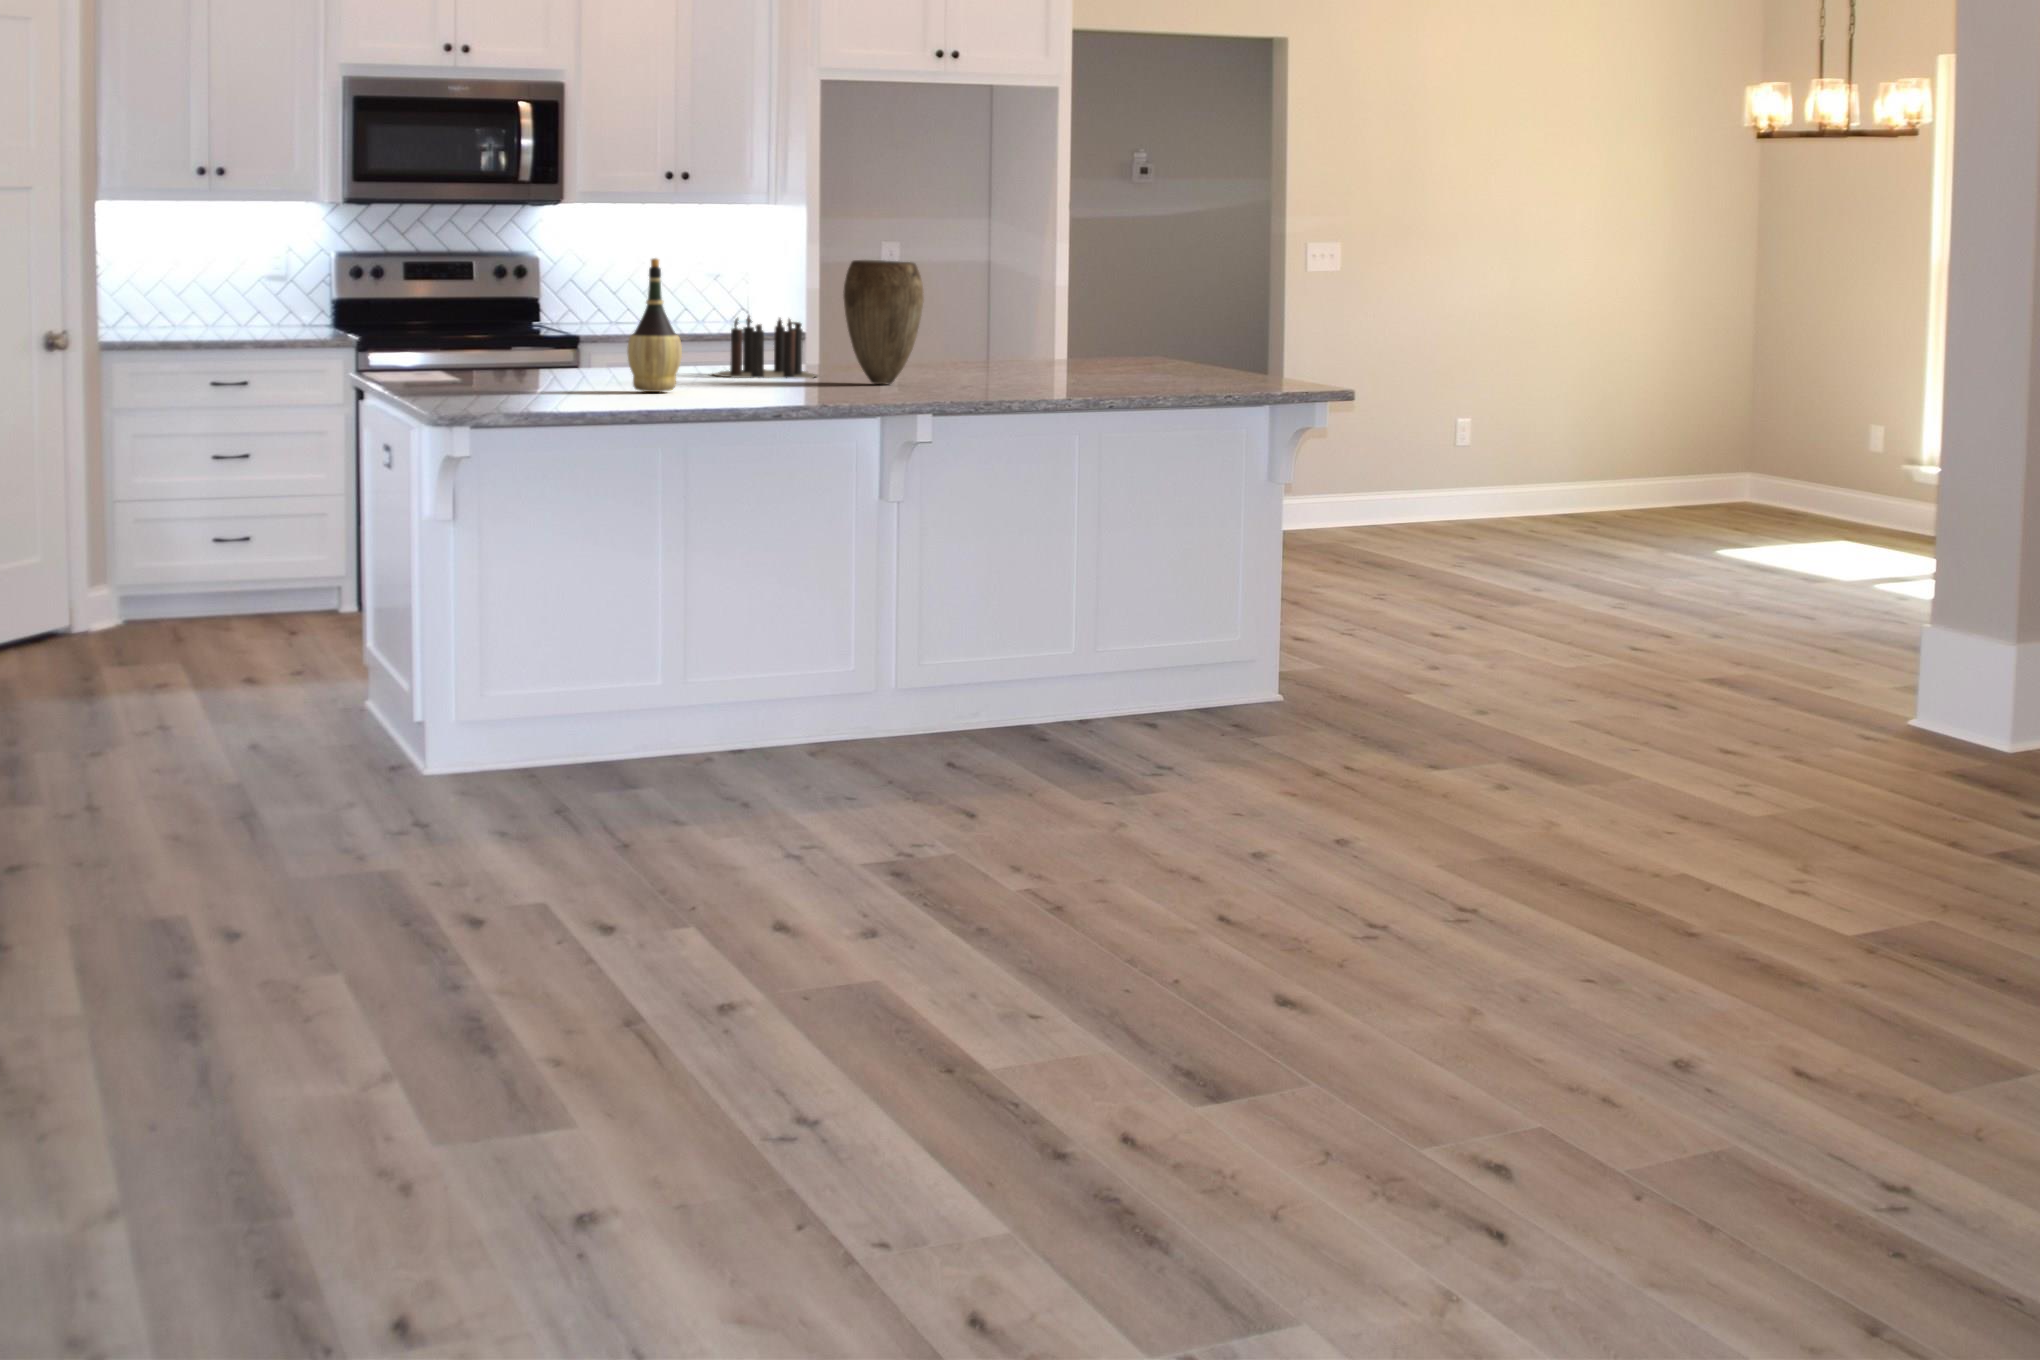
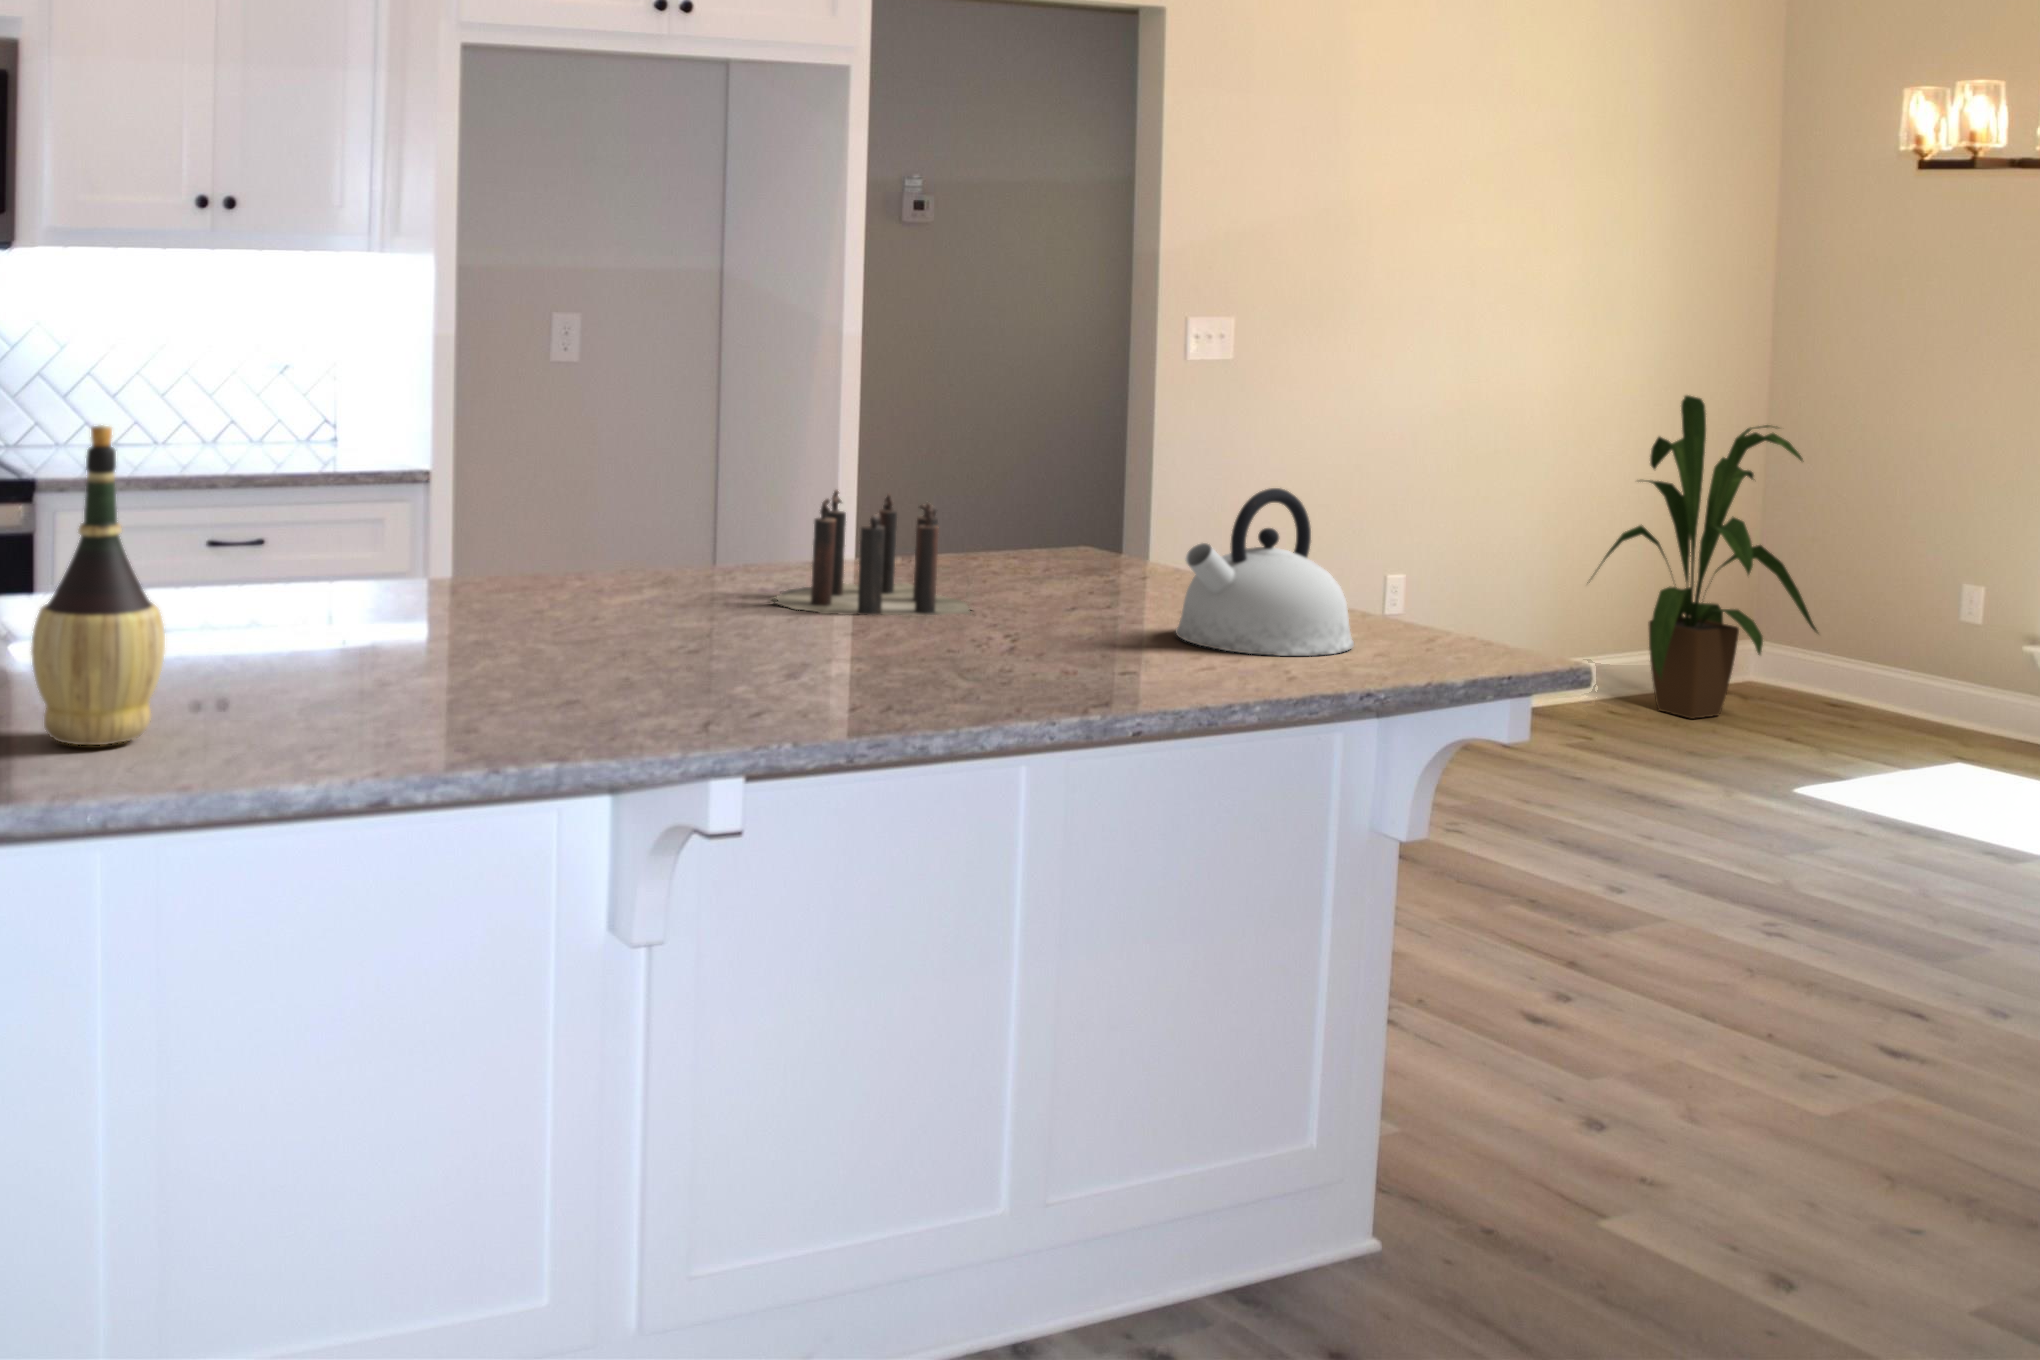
vase: present [843,260,924,384] -> none [534,402,704,672]
house plant: none [1604,298,1762,522] -> present [1595,395,1818,719]
kettle: none [1171,305,1260,385] -> present [1175,488,1354,656]
candle: present [714,316,816,378] -> present [774,490,974,616]

